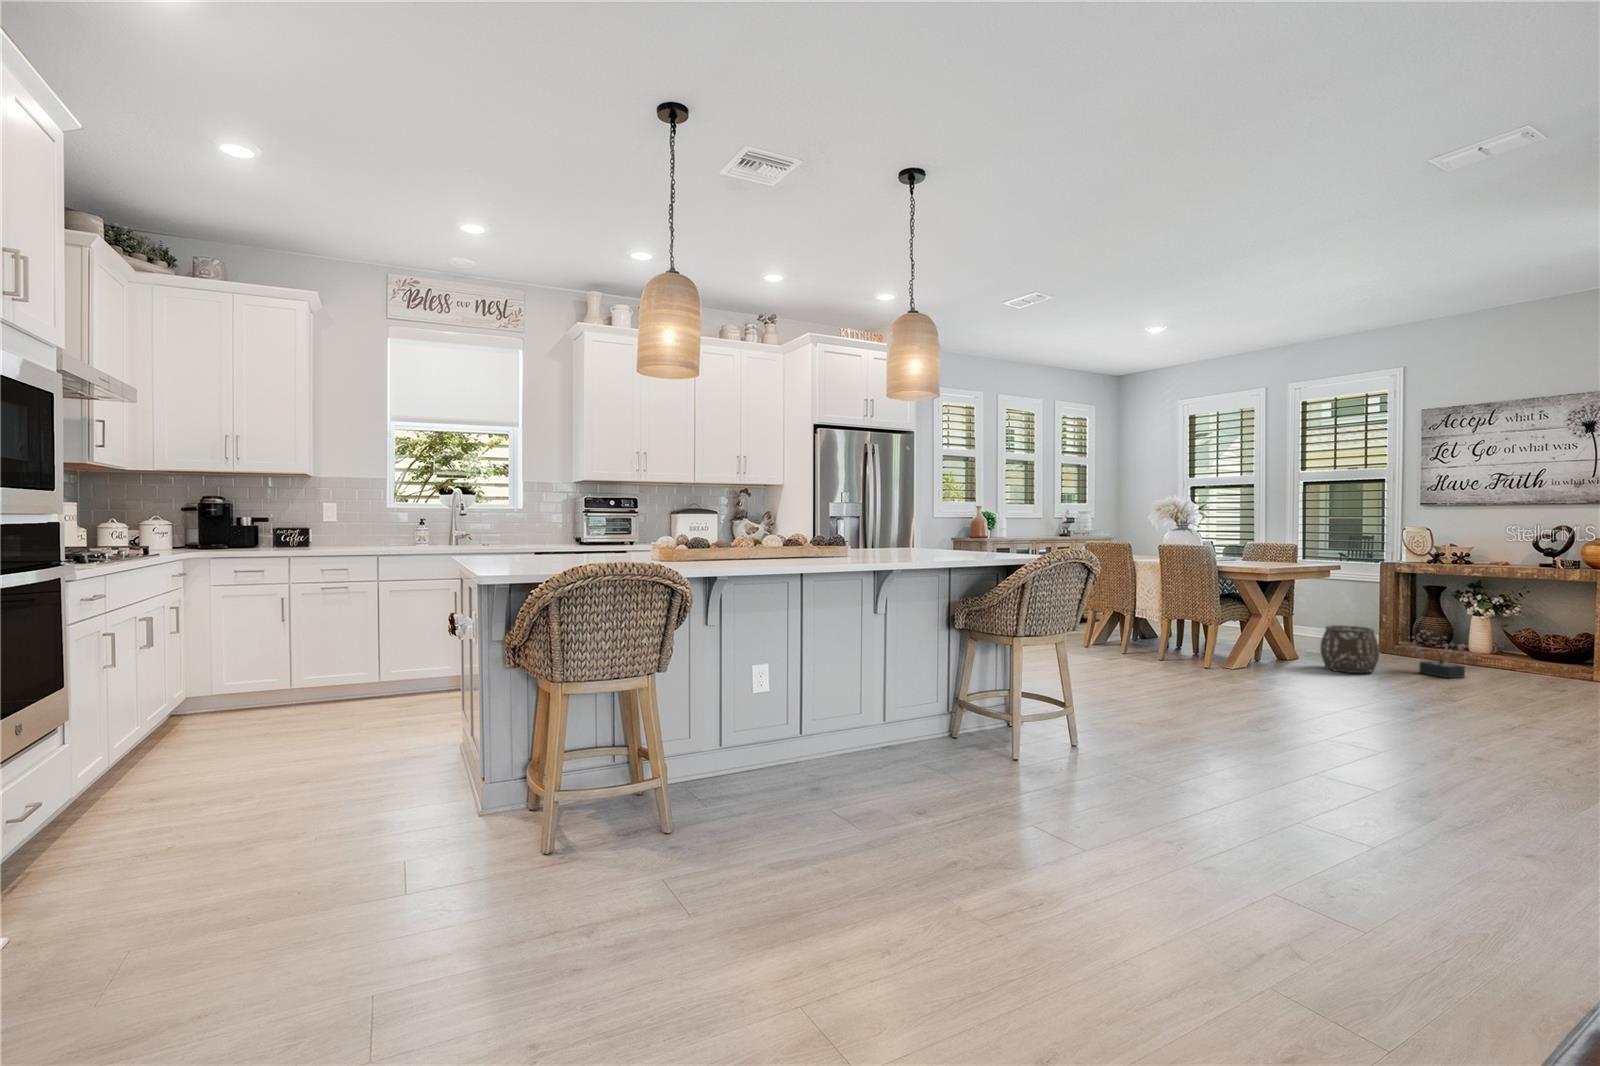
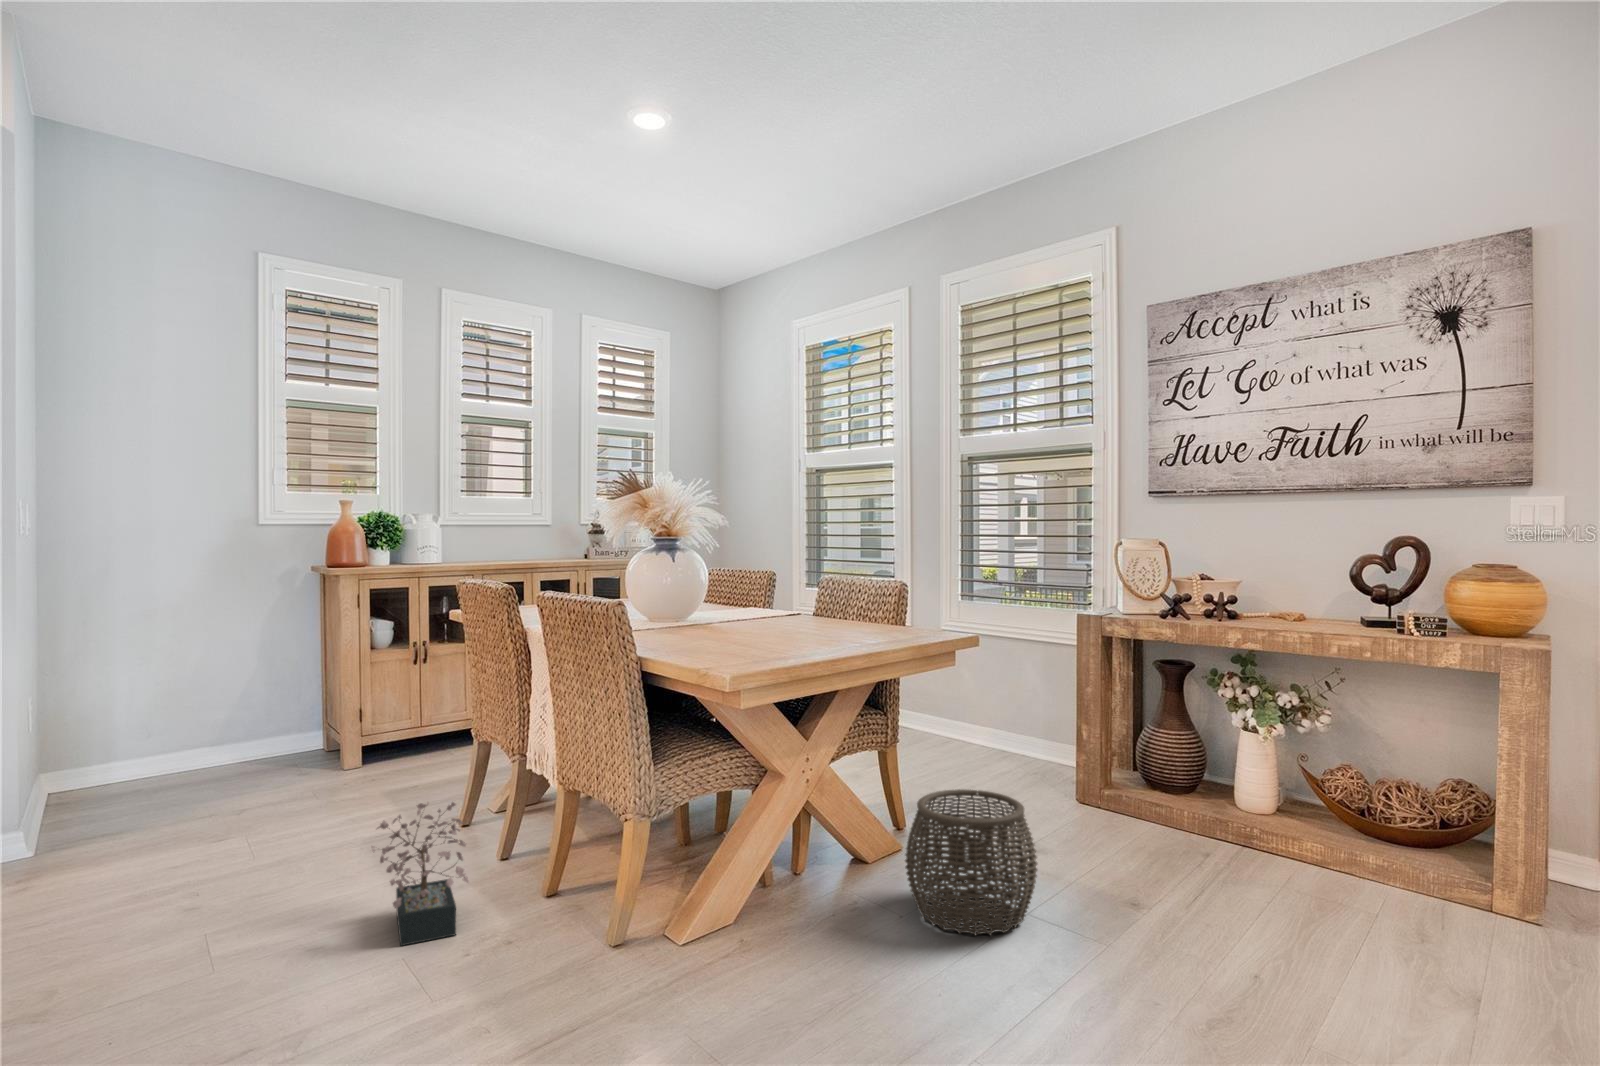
decorative plant: present [1409,630,1467,678] -> present [372,802,469,946]

